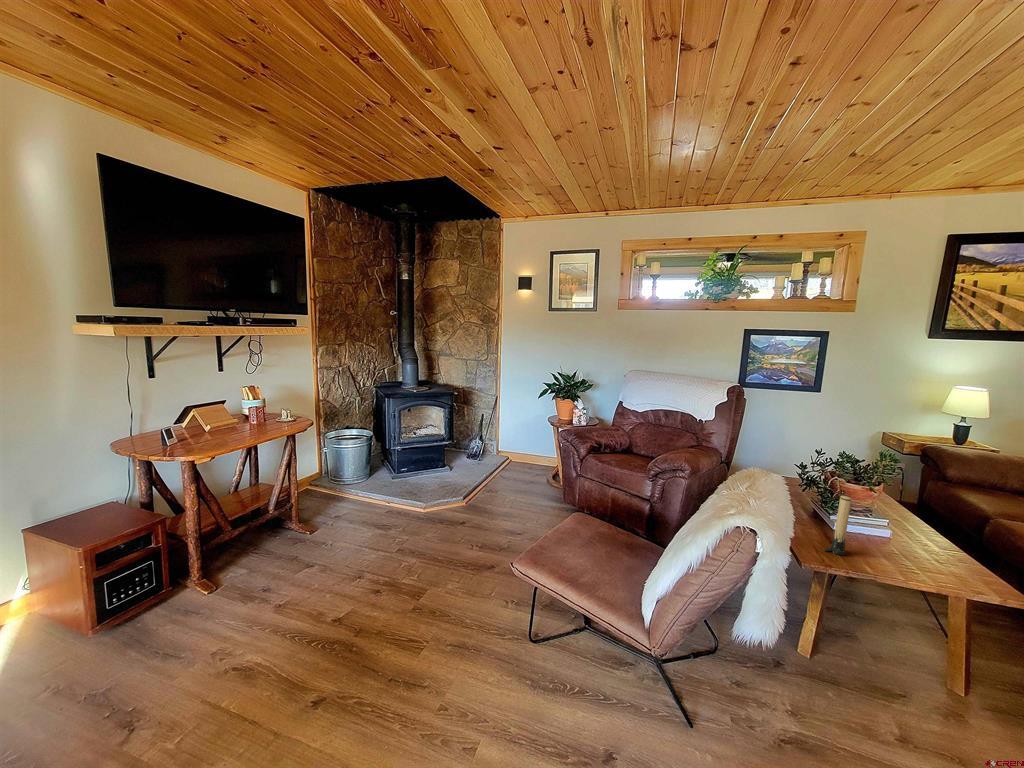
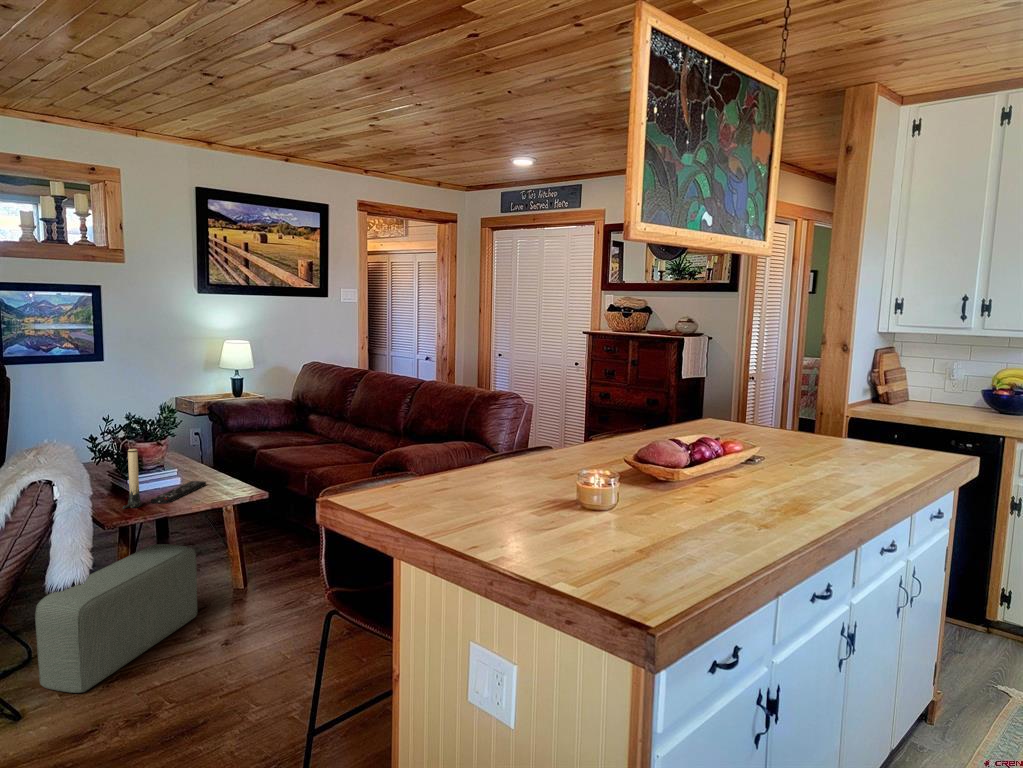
remote control: none [856,542,930,566] -> present [151,481,206,504]
pouf: none [718,602,908,735] -> present [35,544,197,693]

